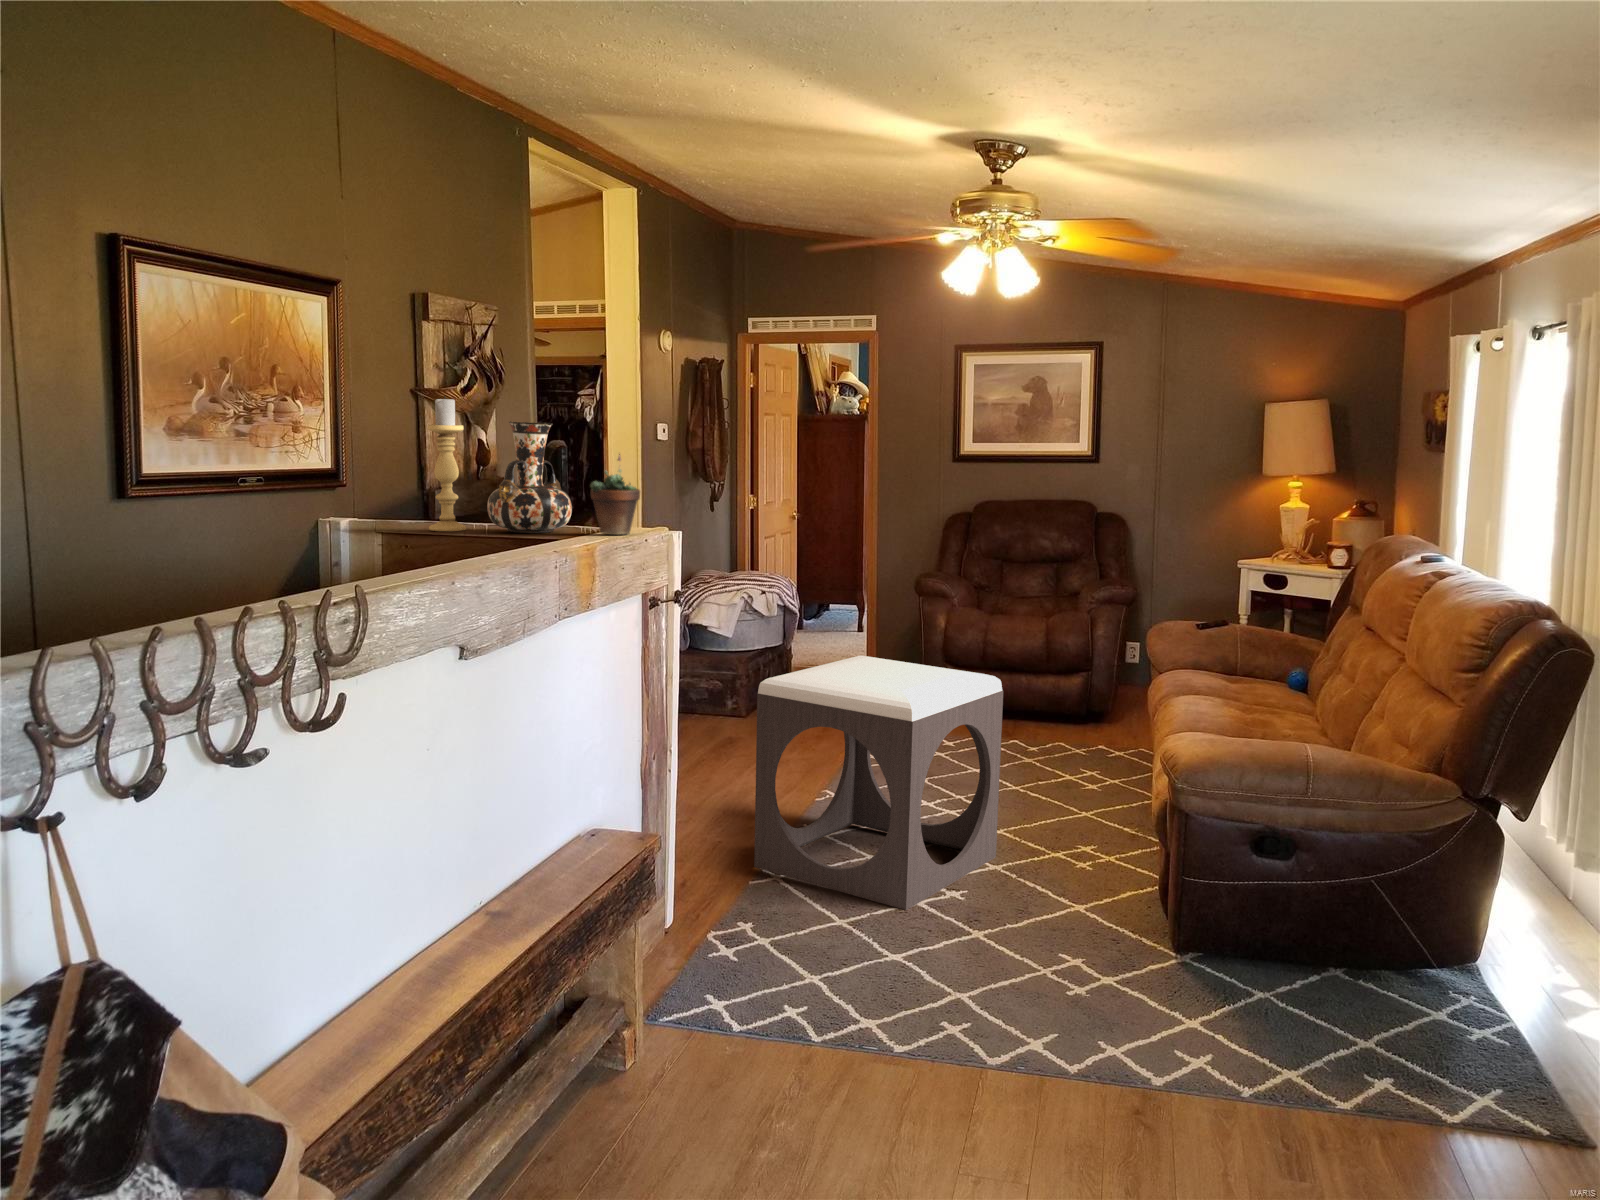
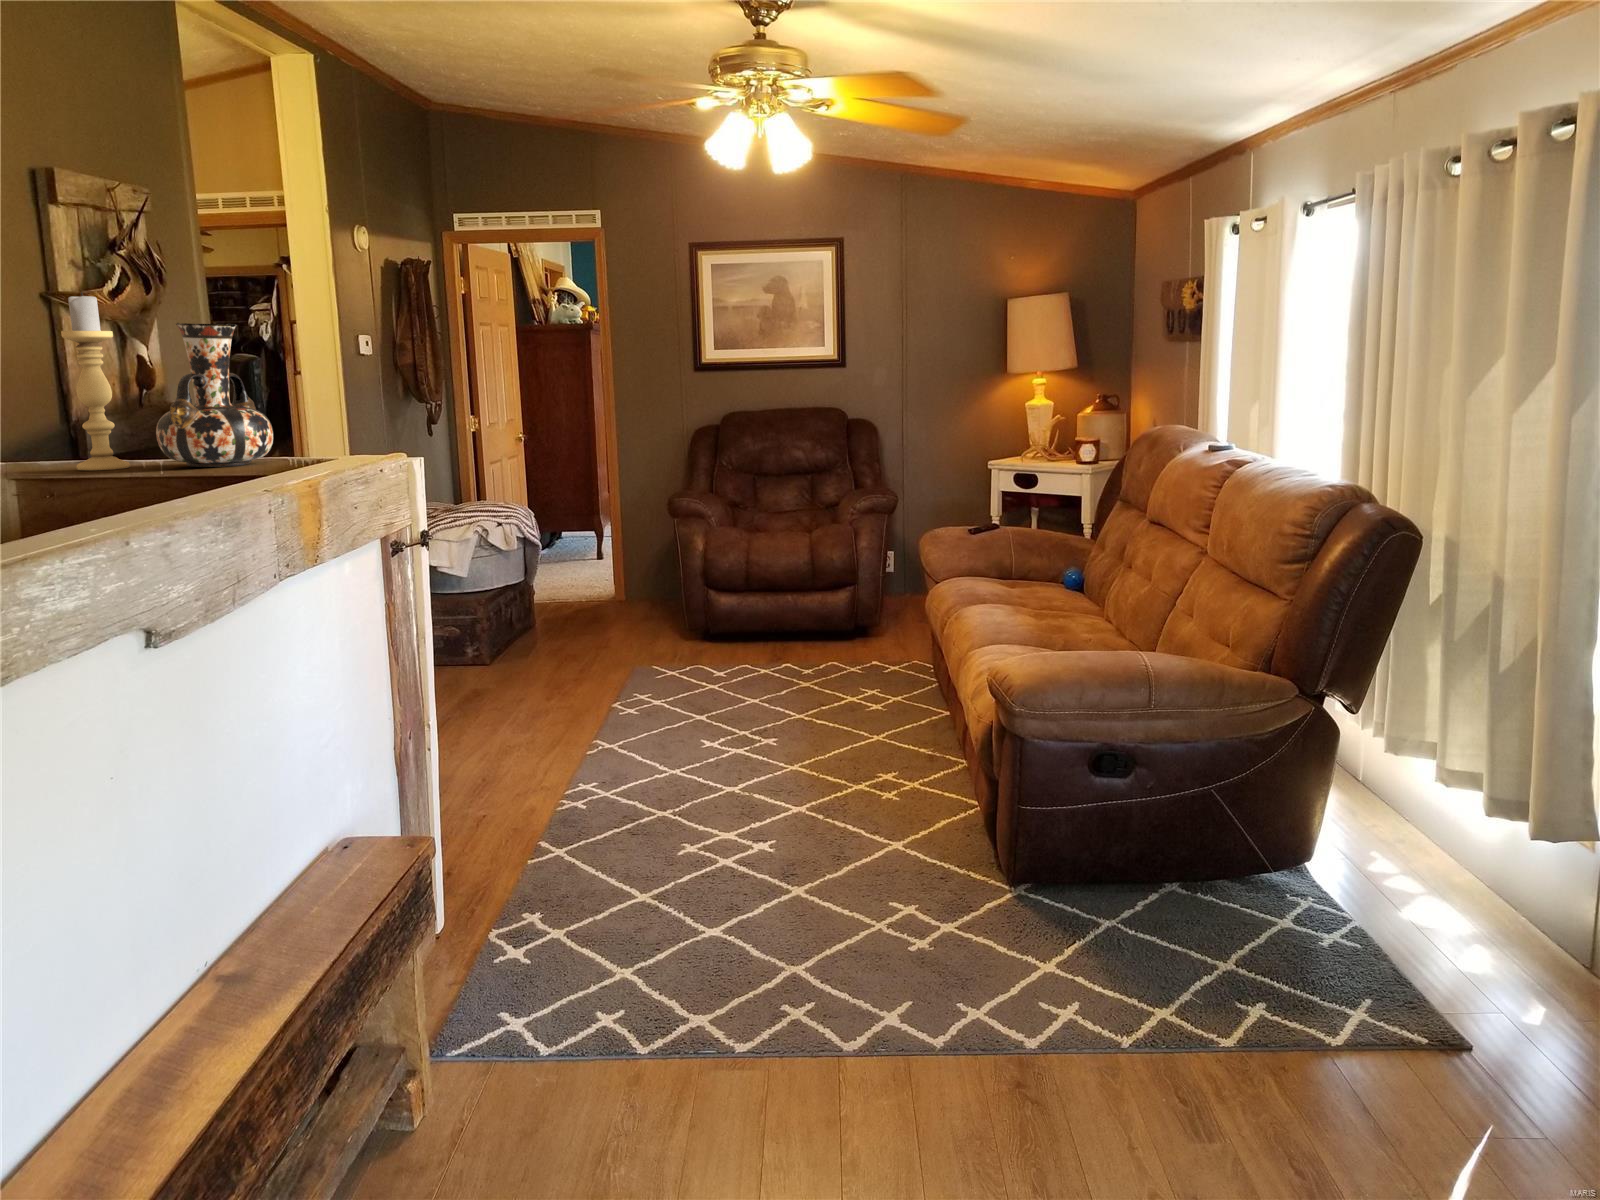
succulent plant: present [590,454,640,535] -> none [296,358,364,464]
footstool: present [754,656,1003,910] -> none [521,588,797,871]

